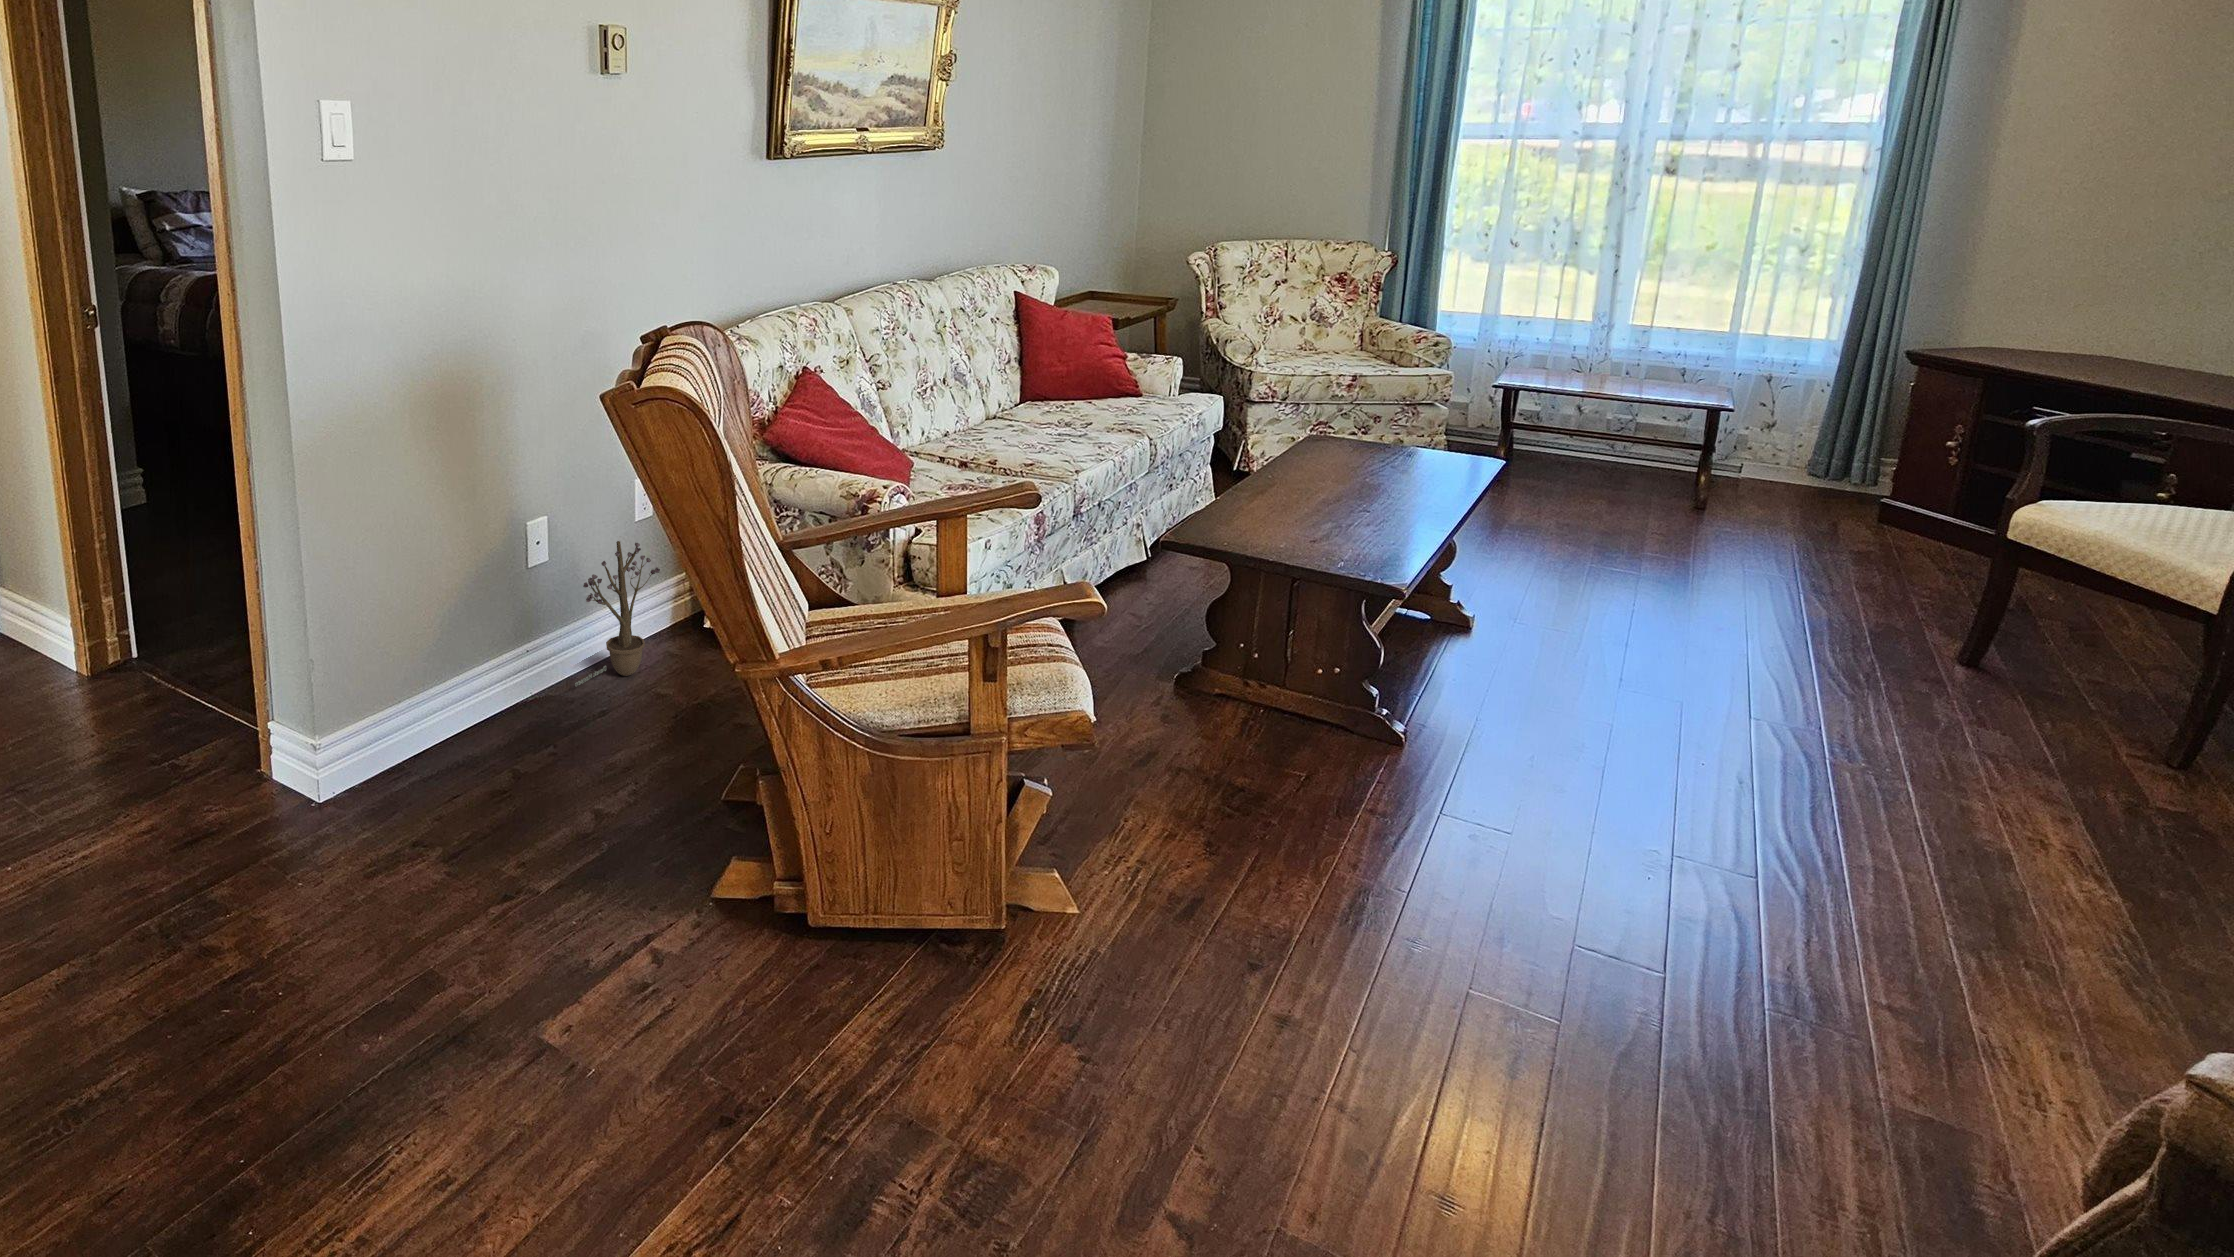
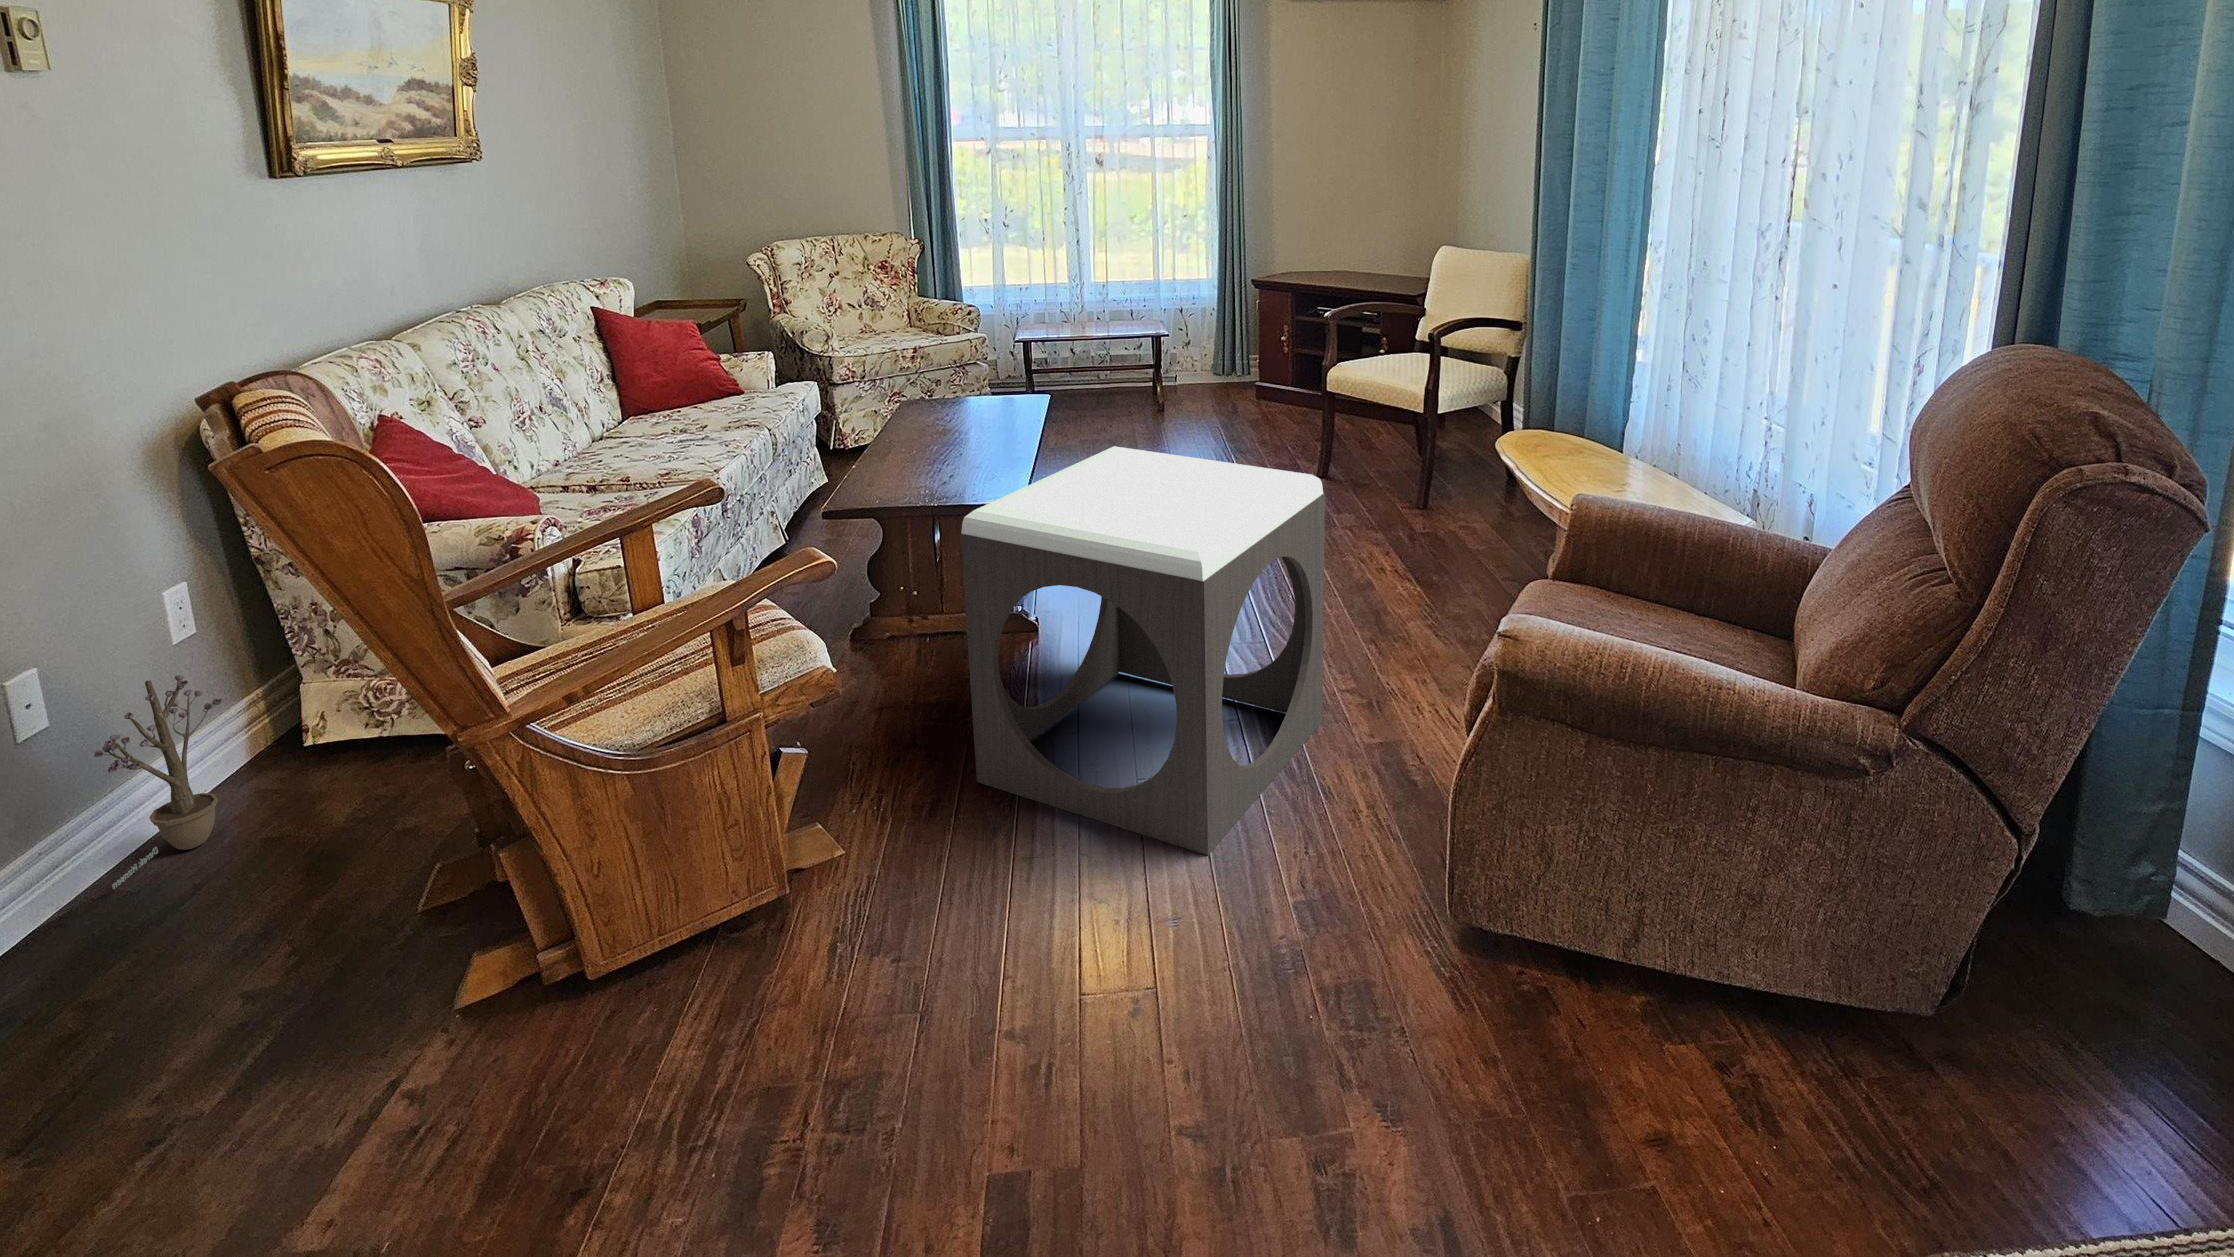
footstool: none [1259,551,1964,1184] -> present [961,446,1325,855]

